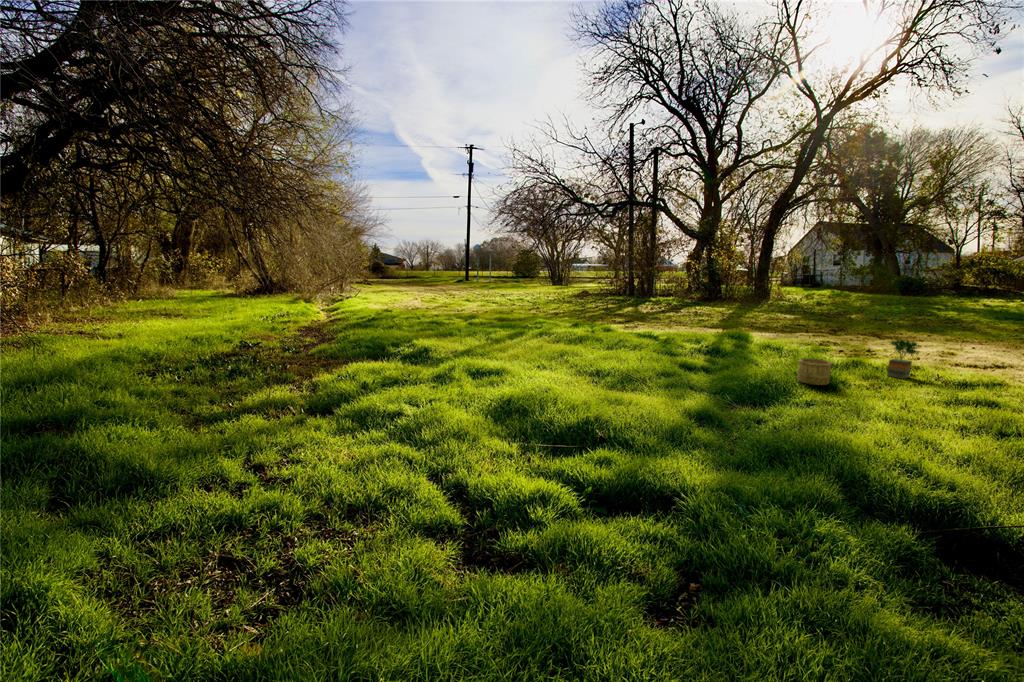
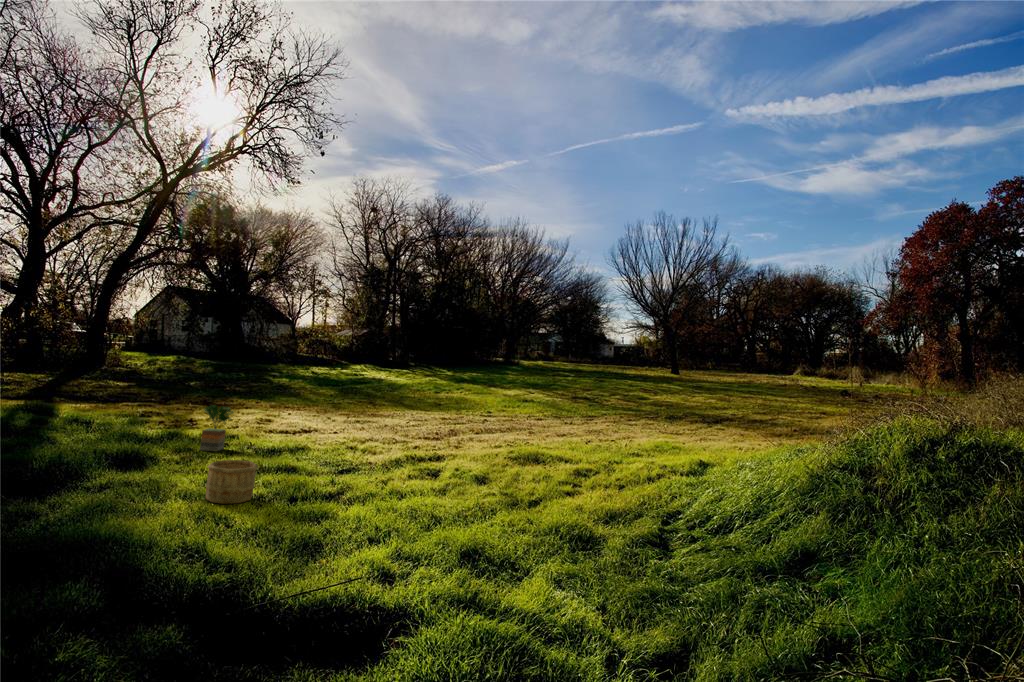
wooden bucket: present [797,358,832,385] -> present [206,460,258,504]

